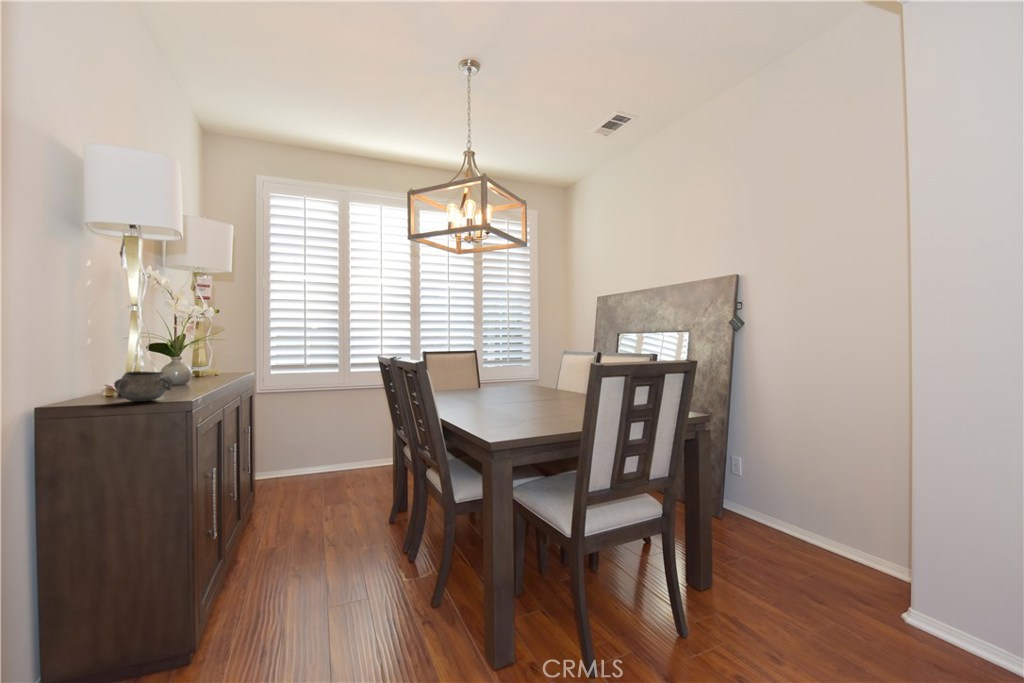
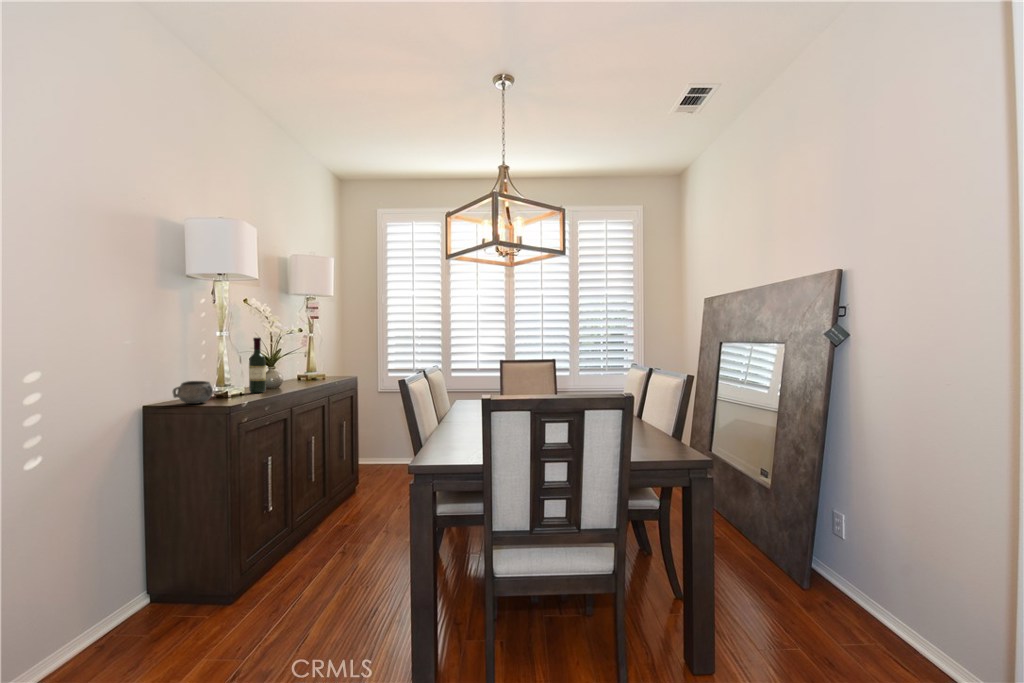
wine bottle: none [177,318,200,390] -> present [249,338,266,393]

